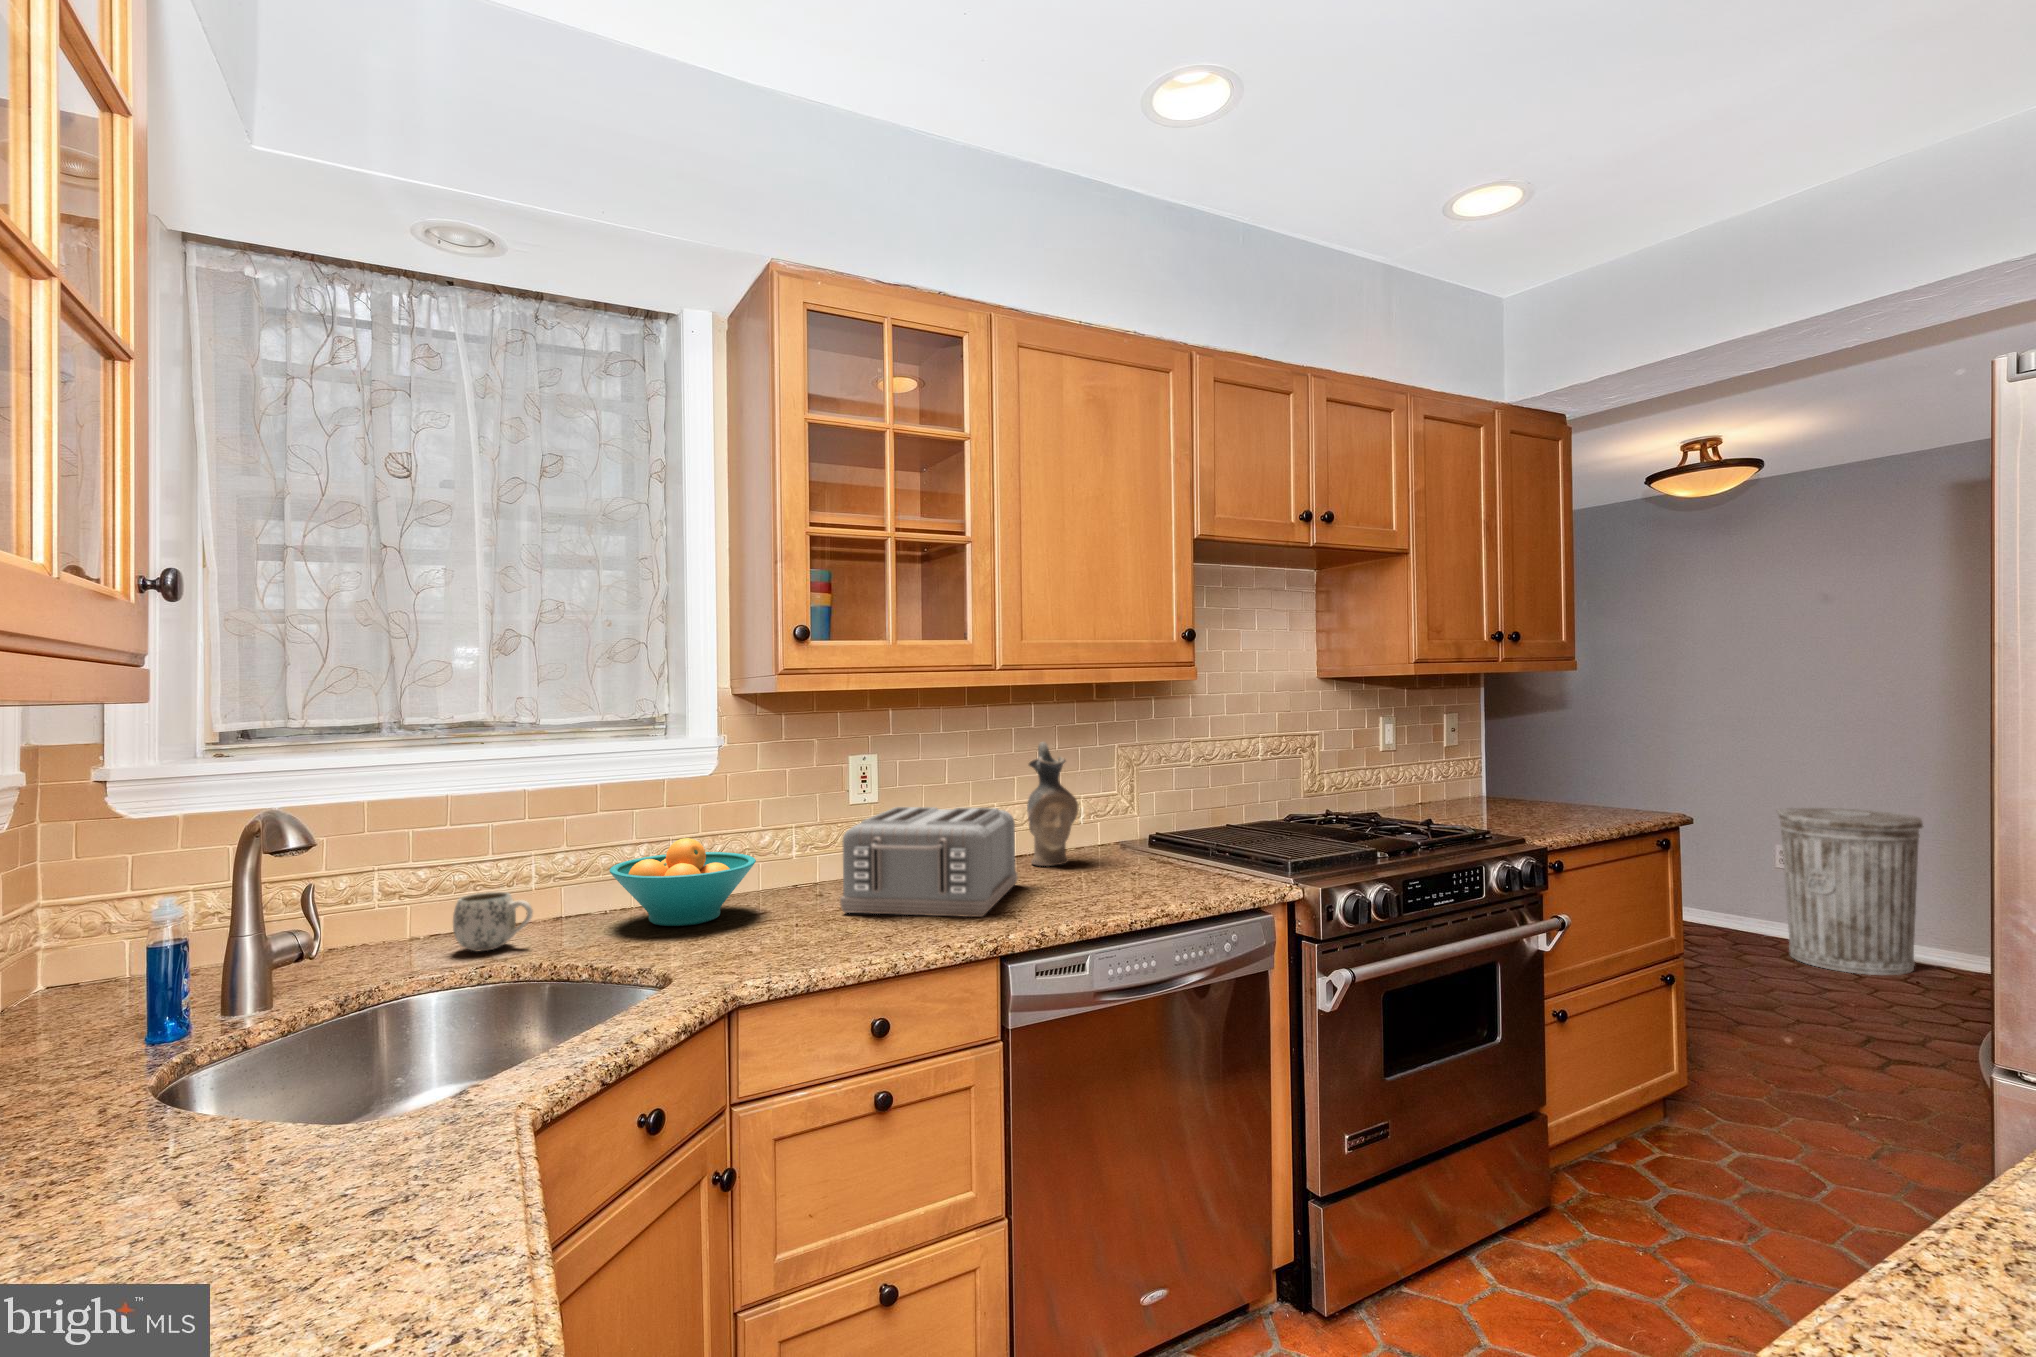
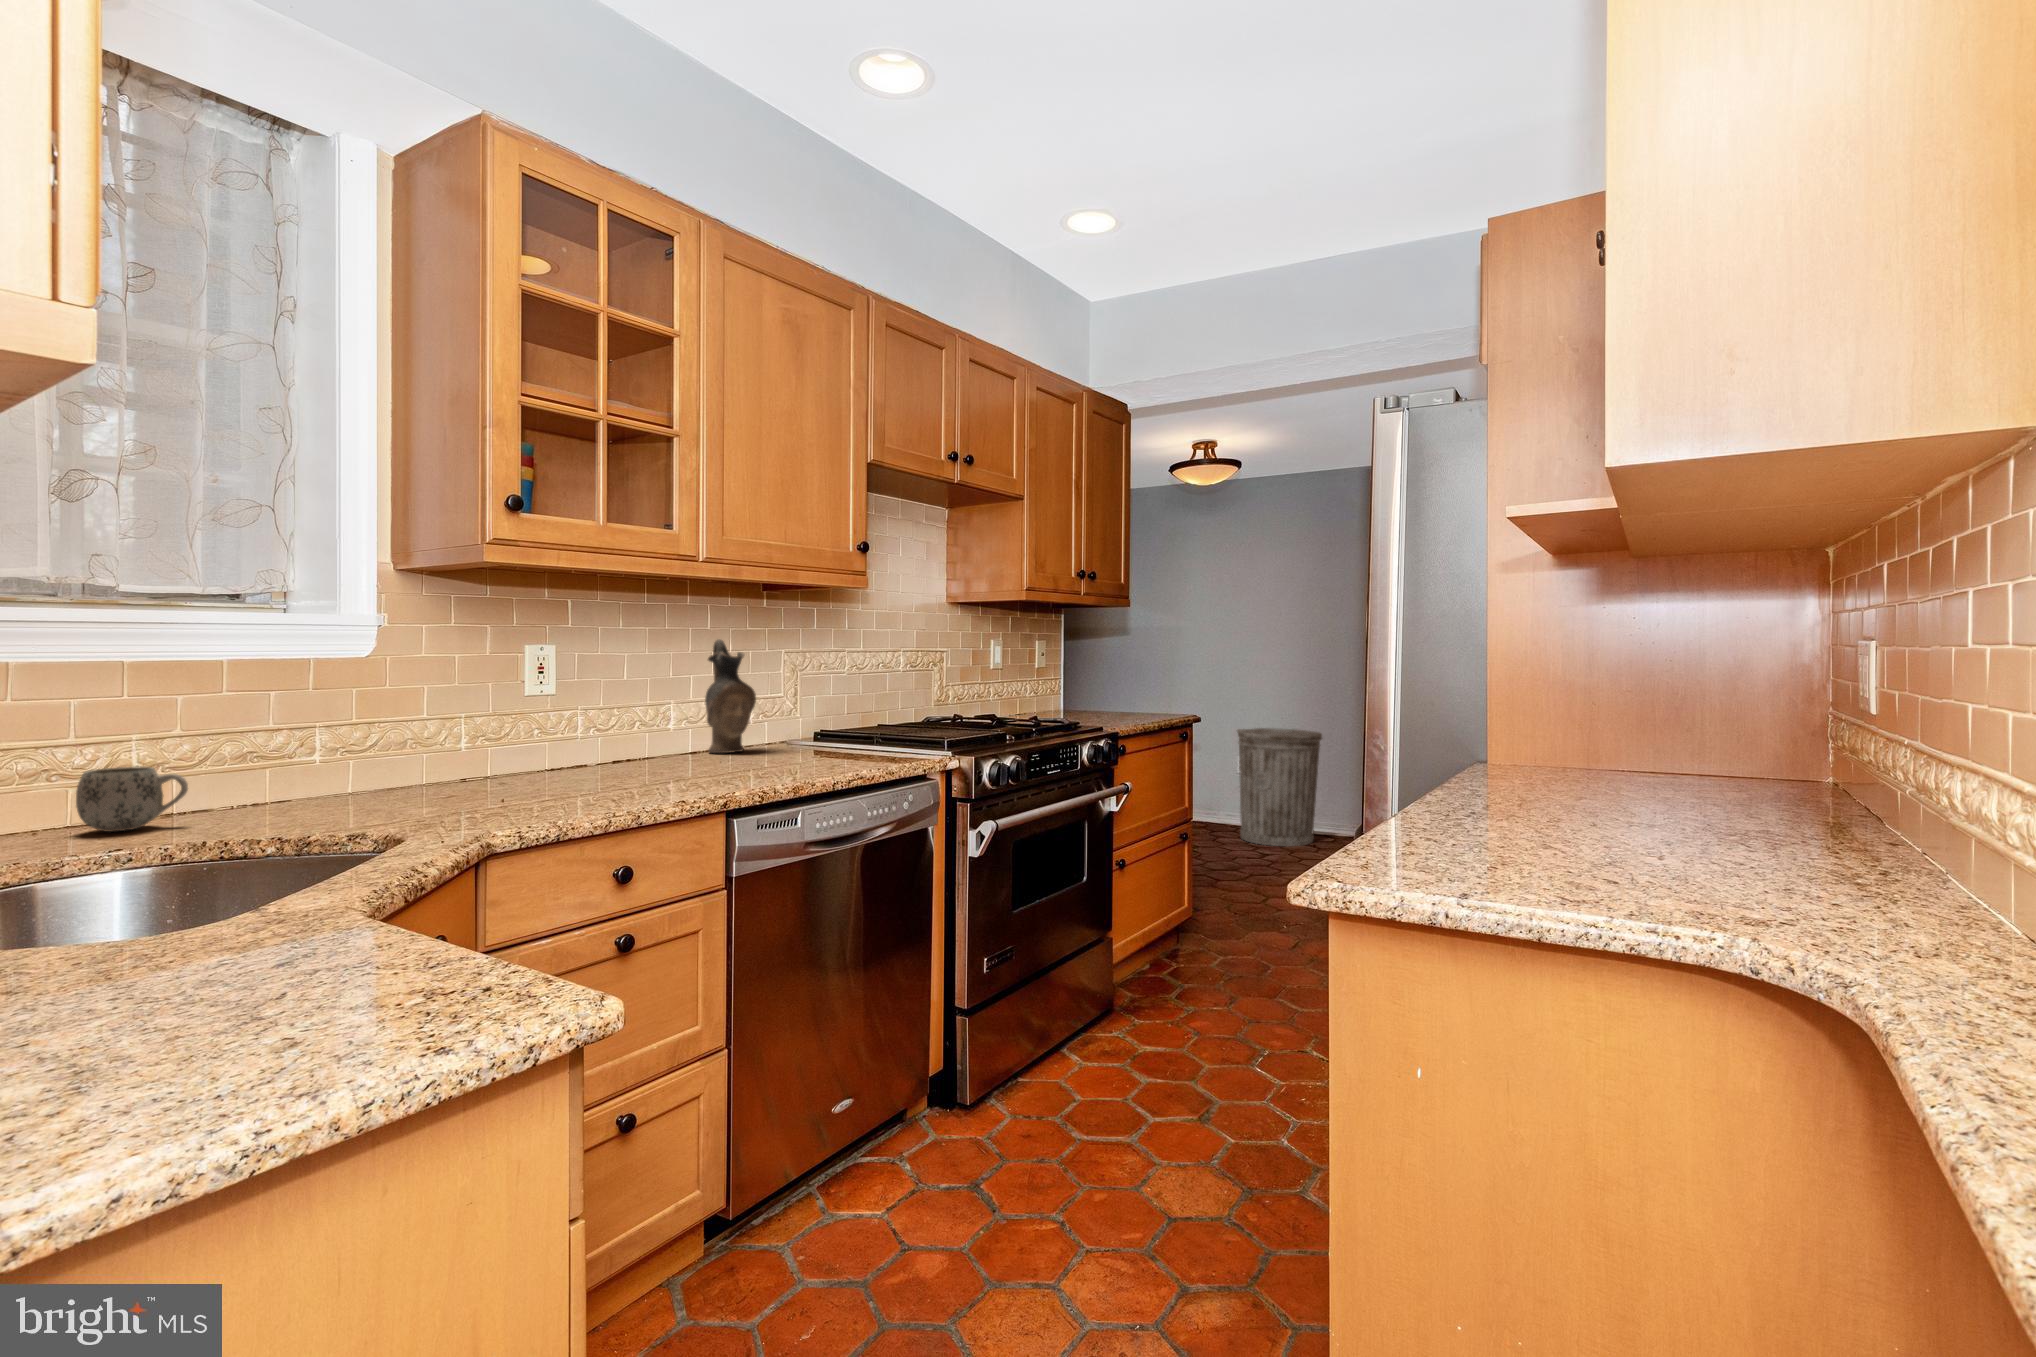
toaster: present [840,807,1018,917] -> none [548,691,711,786]
fruit bowl: present [609,838,756,926] -> none [272,713,450,803]

